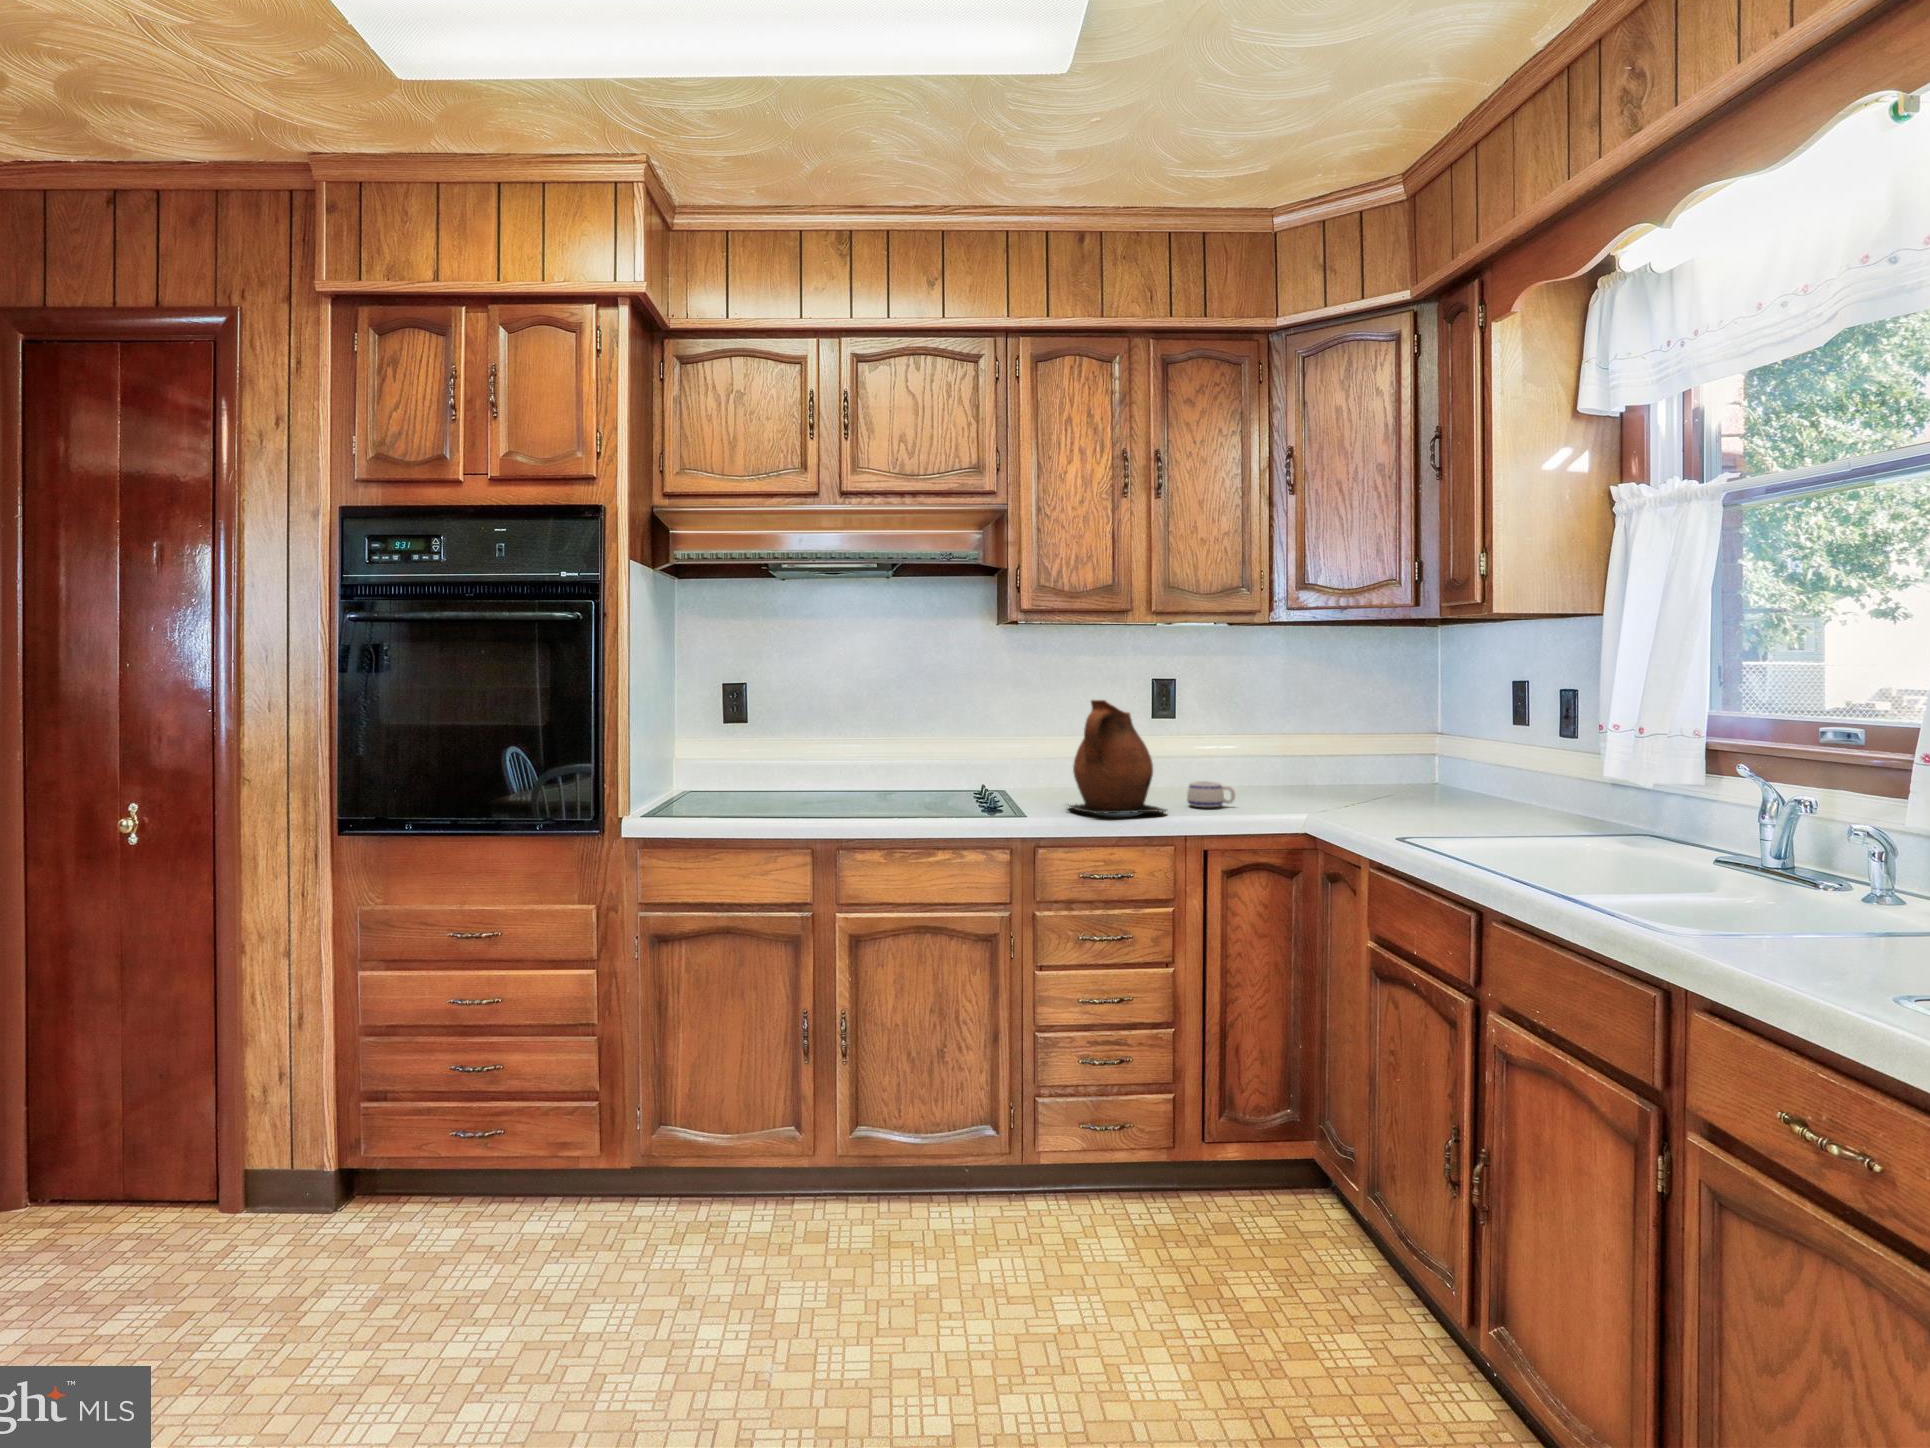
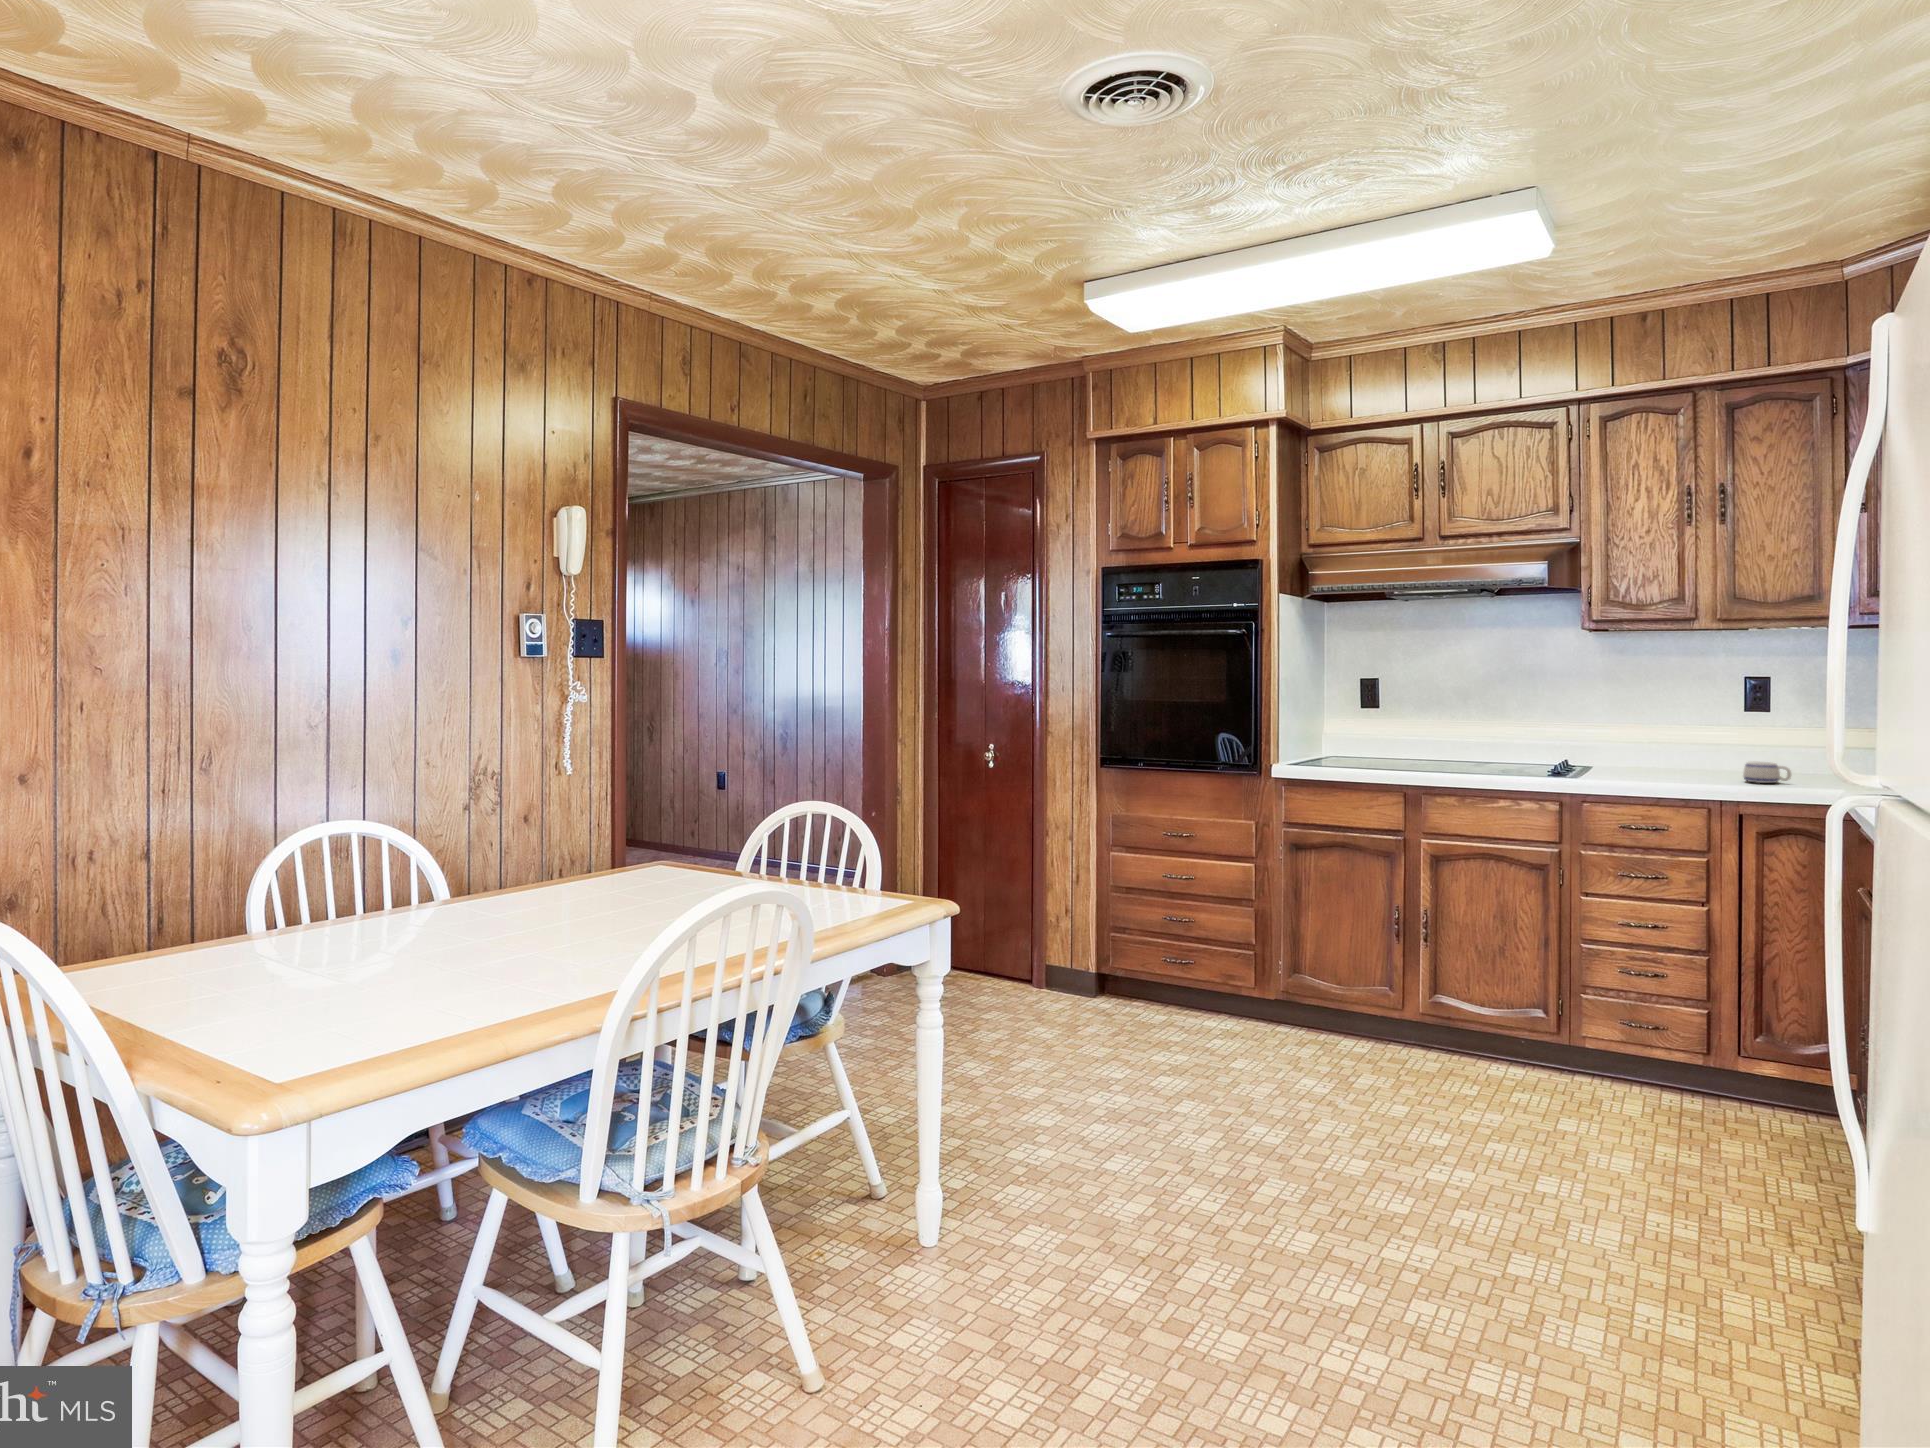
ceramic pitcher: present [1068,700,1166,814] -> none [1619,692,1714,784]

